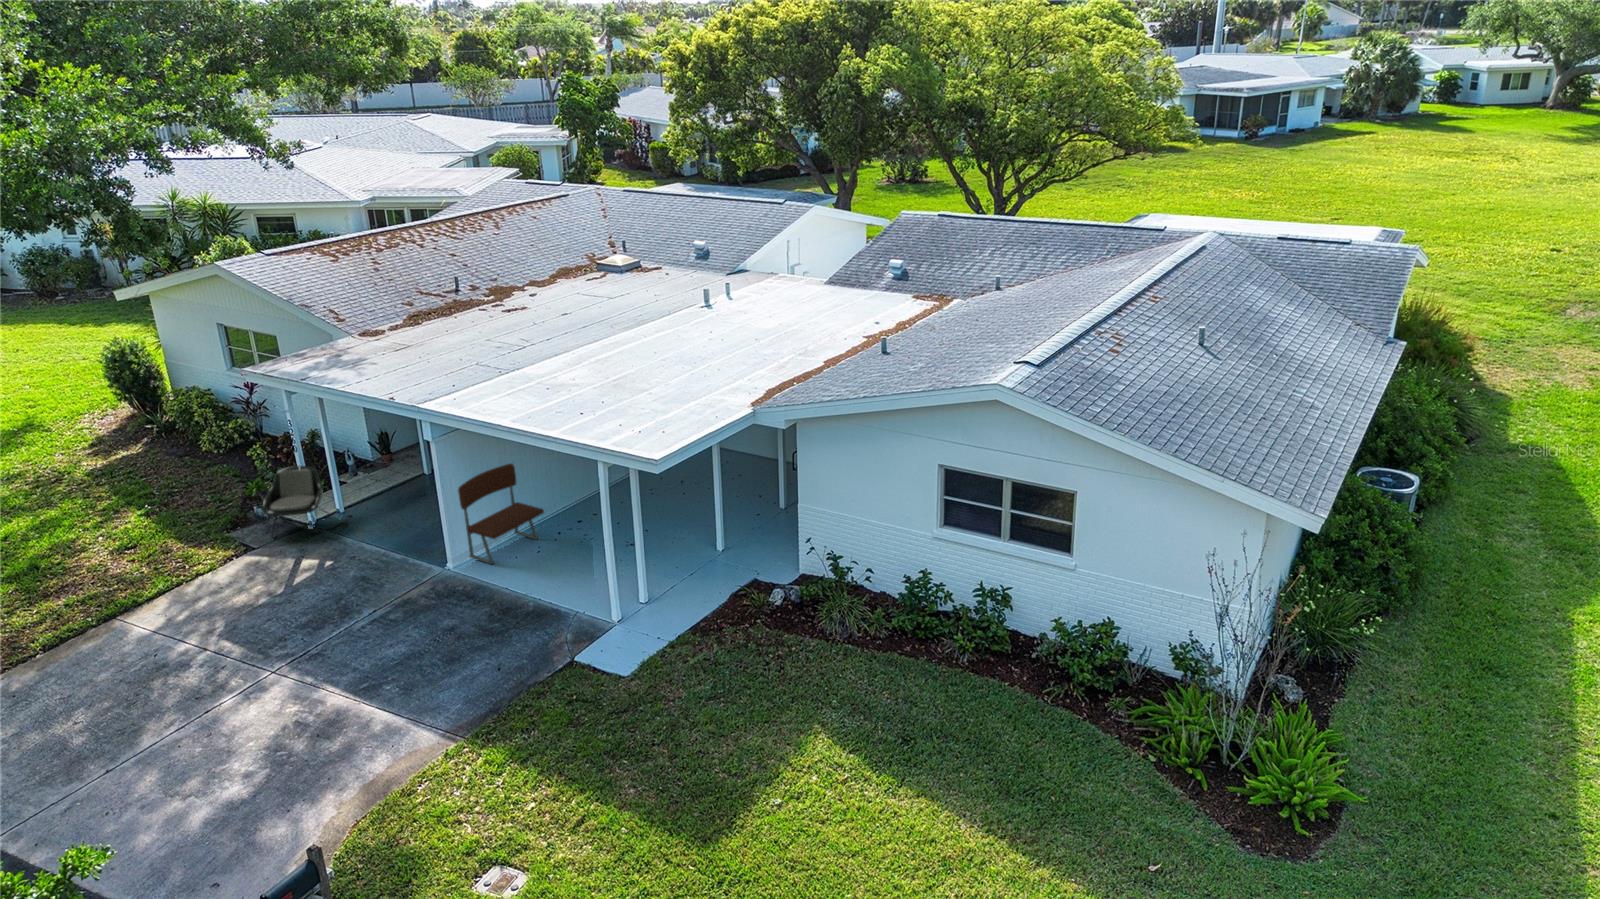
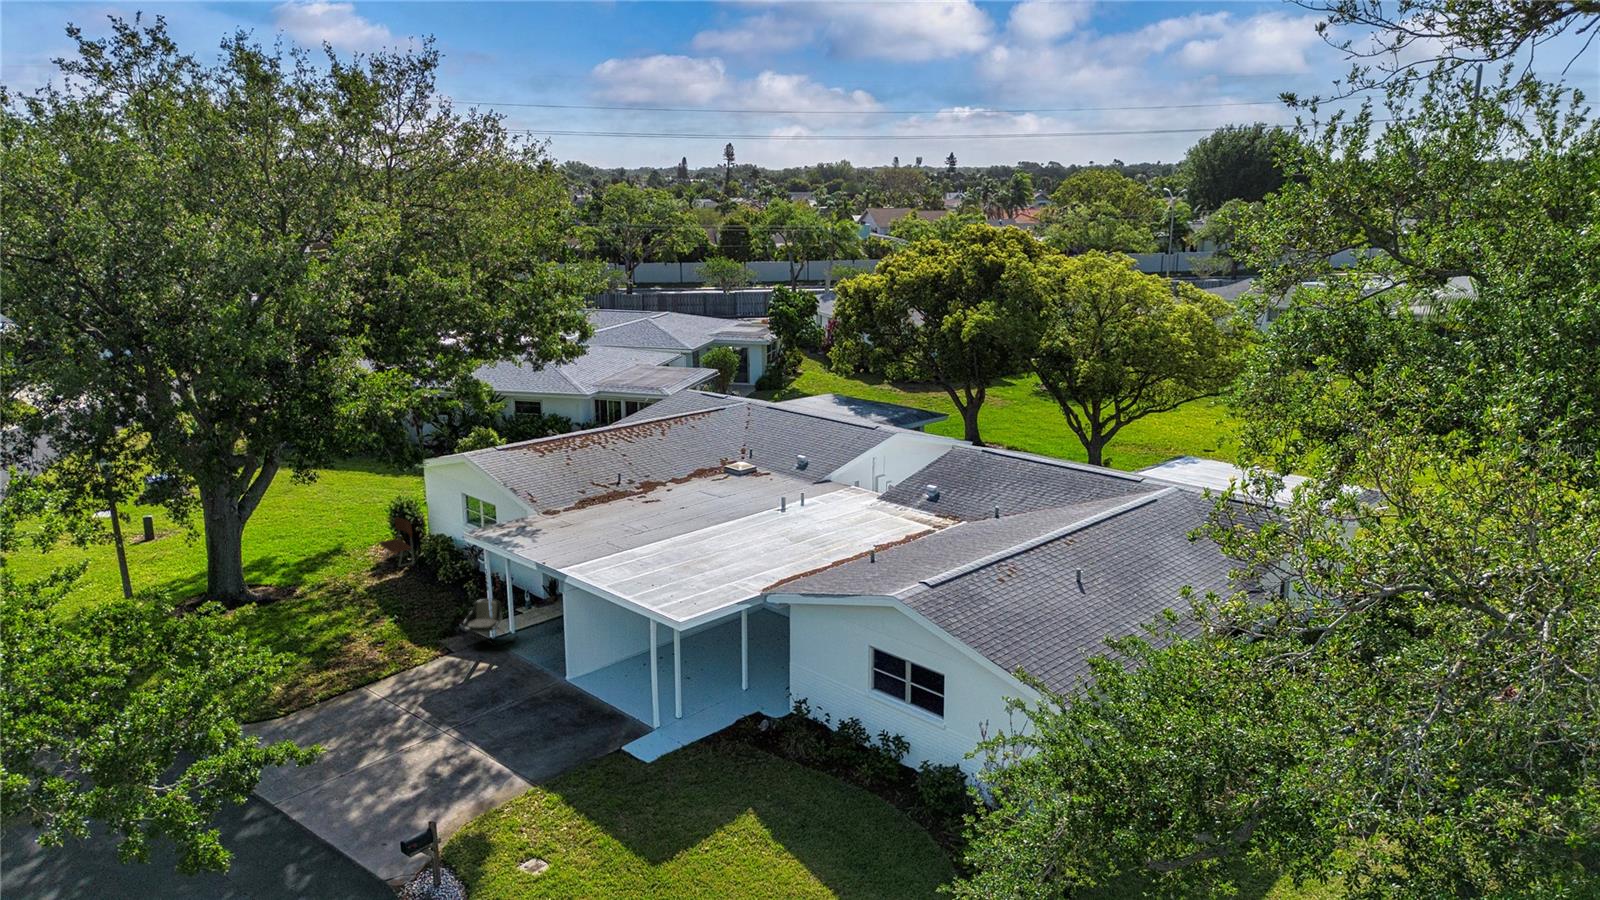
bench: present [458,464,544,564] -> present [379,517,414,567]

